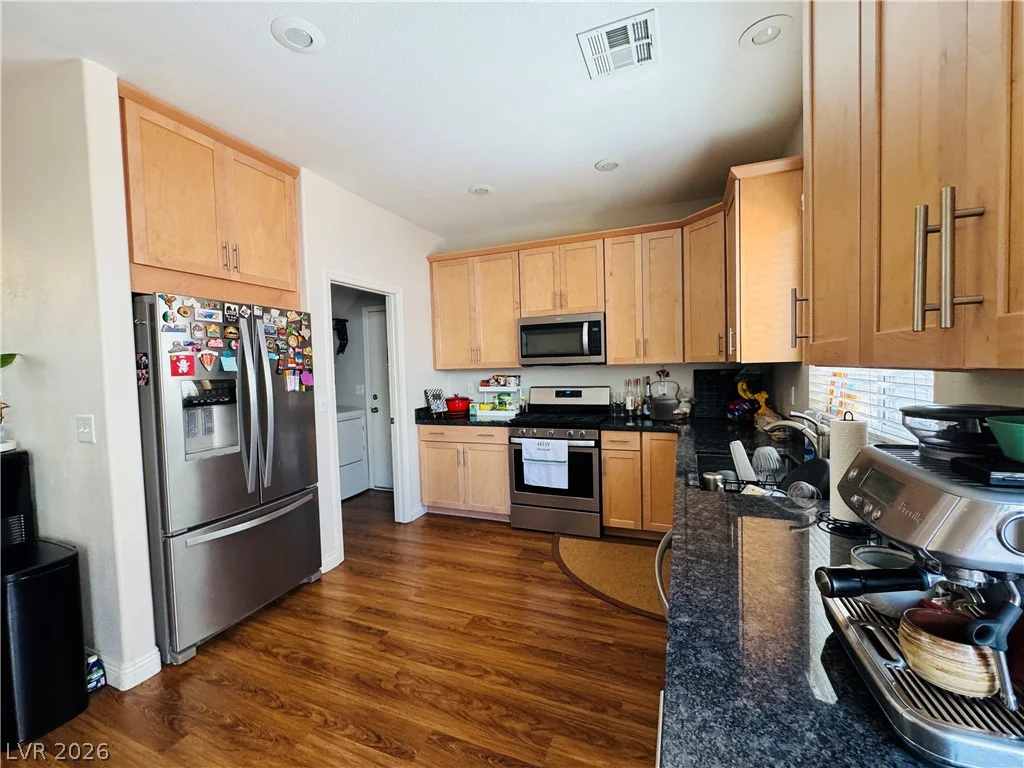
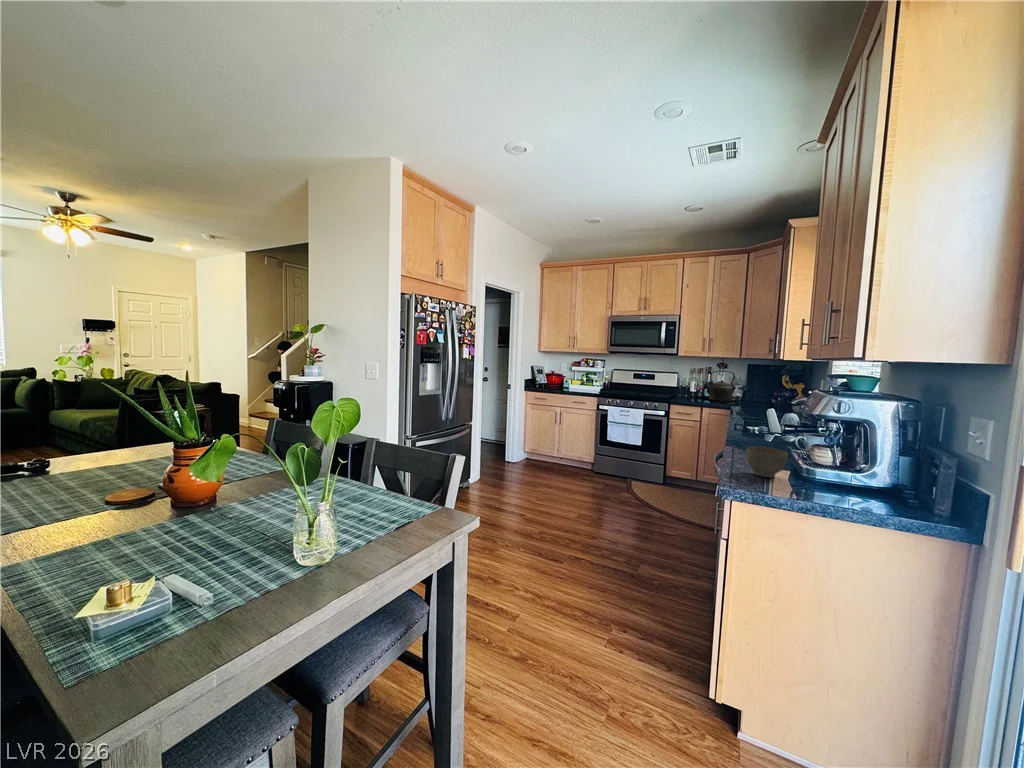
bowl: none [706,572,807,668] -> present [746,446,788,478]

